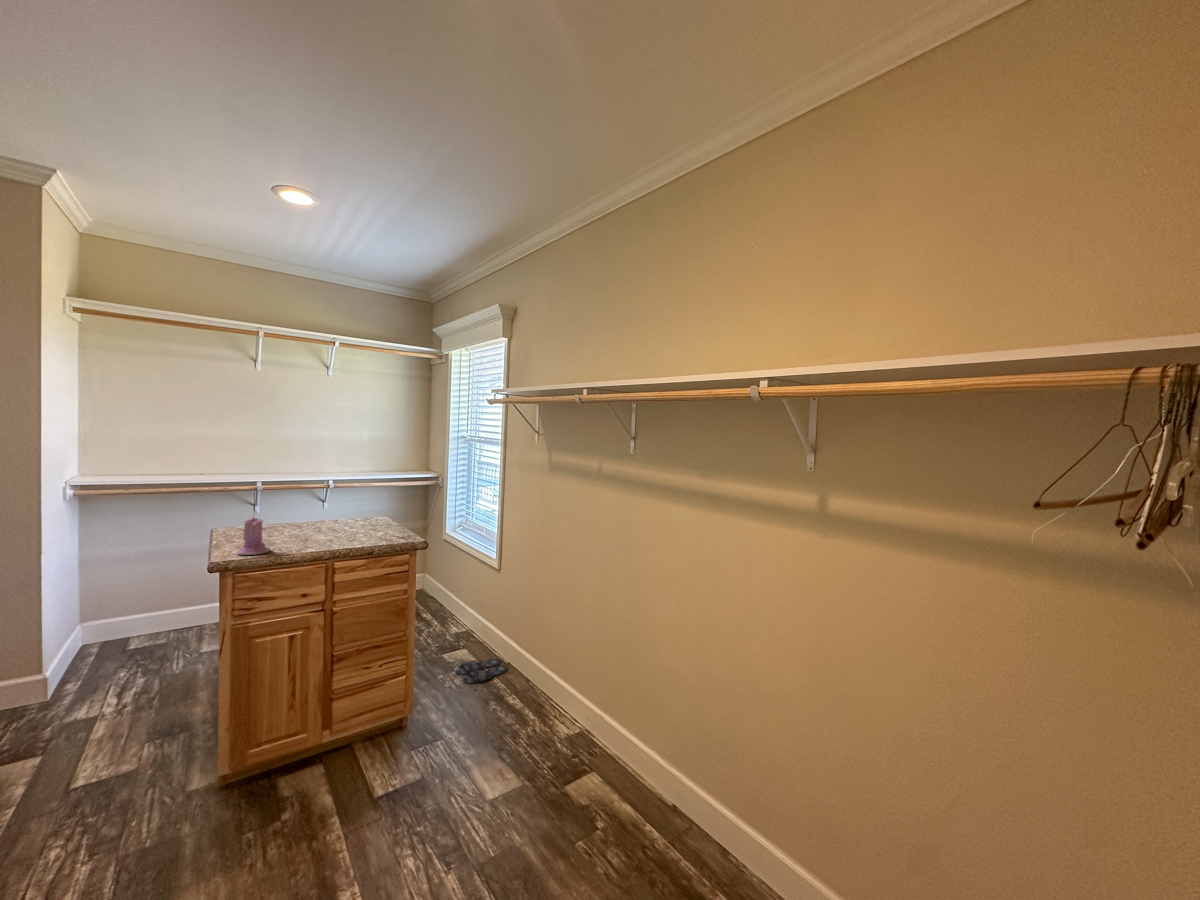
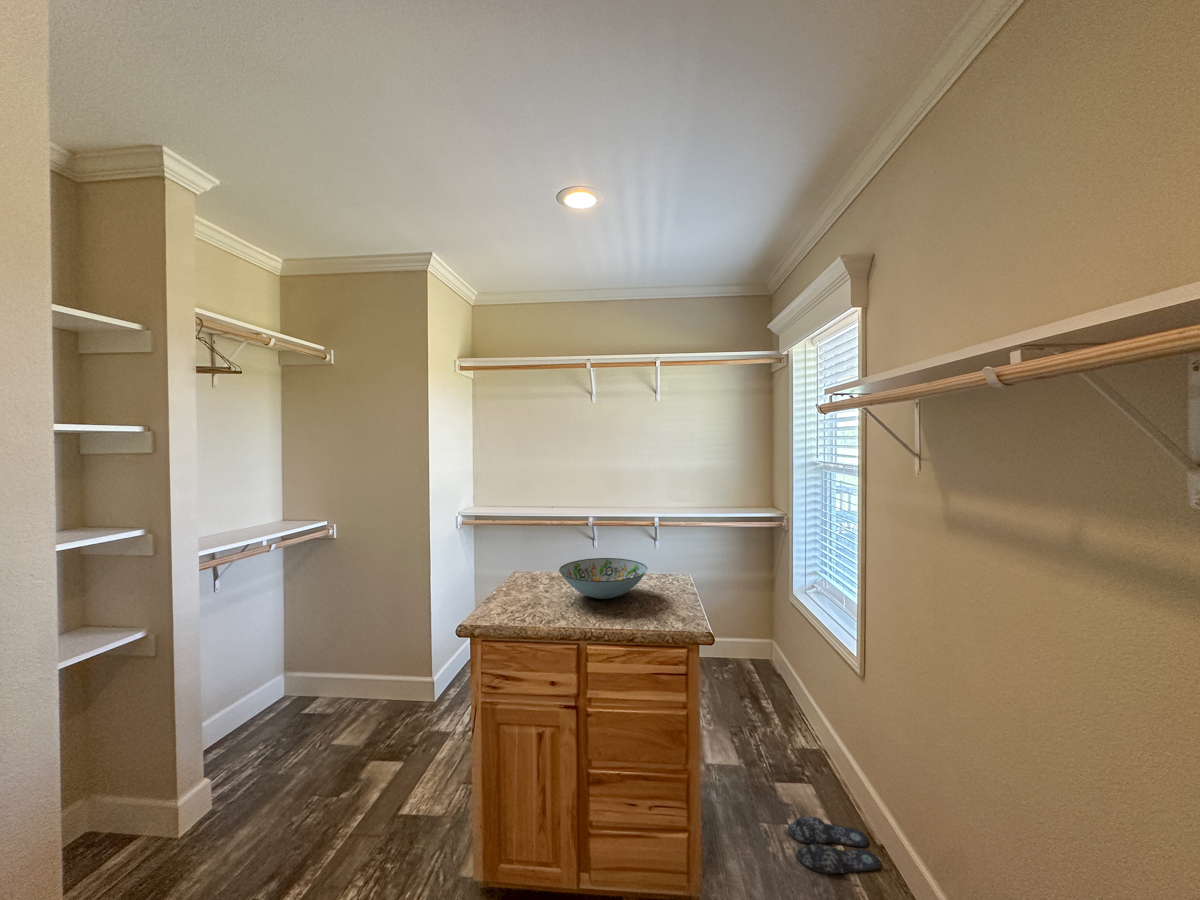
decorative bowl: none [289,506,369,535] -> present [559,558,647,599]
candle: present [237,517,270,555] -> none [489,569,523,620]

